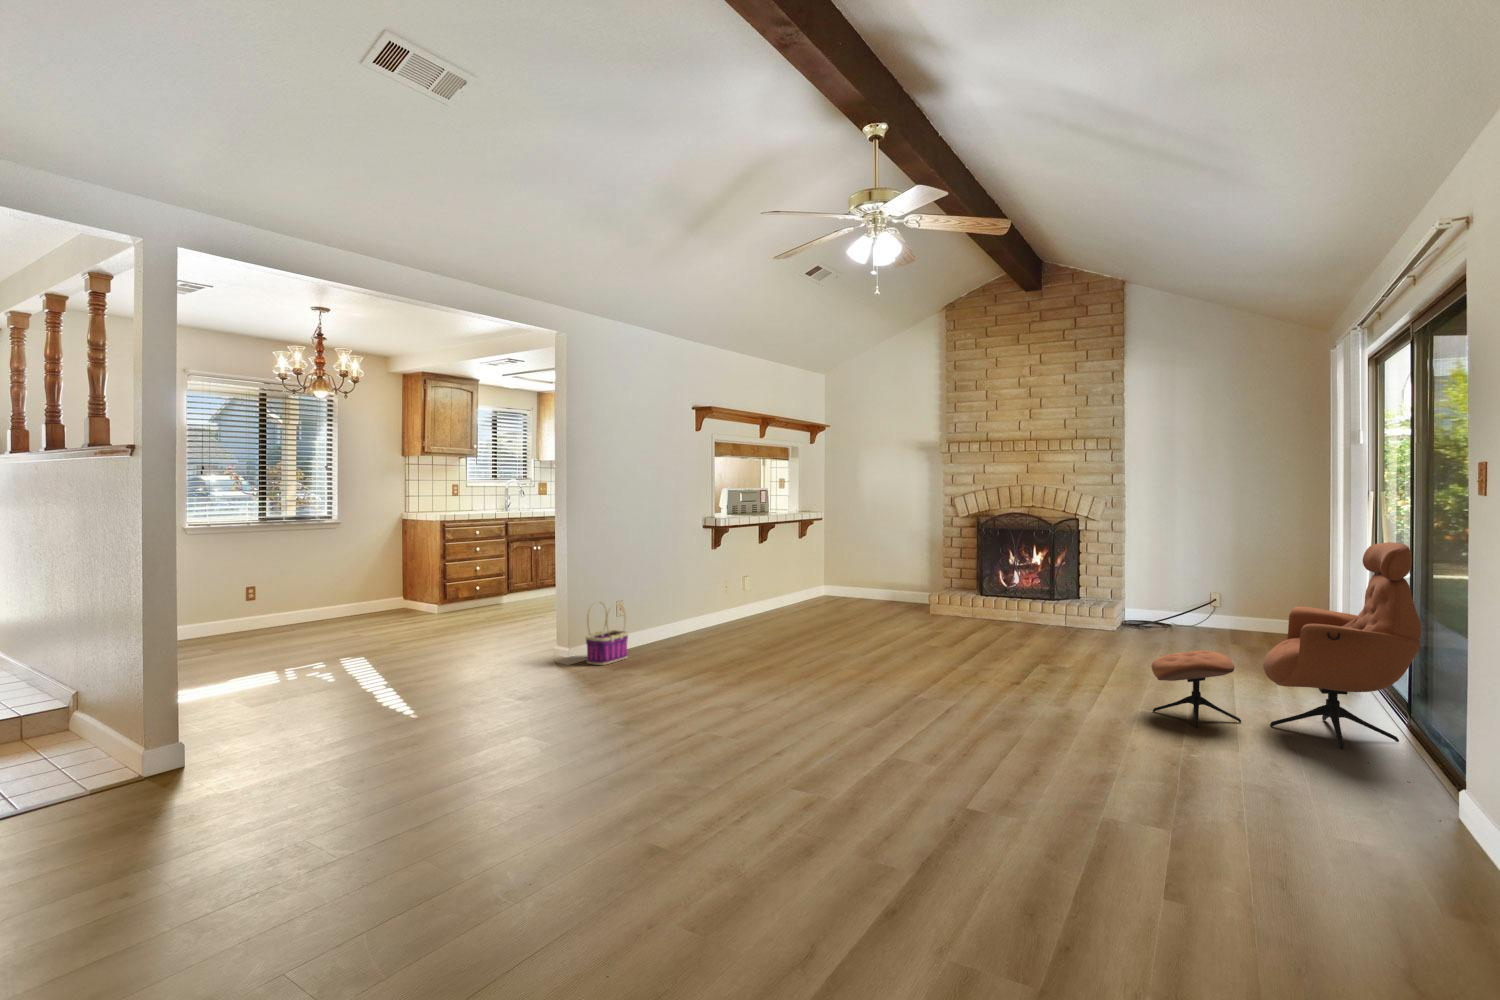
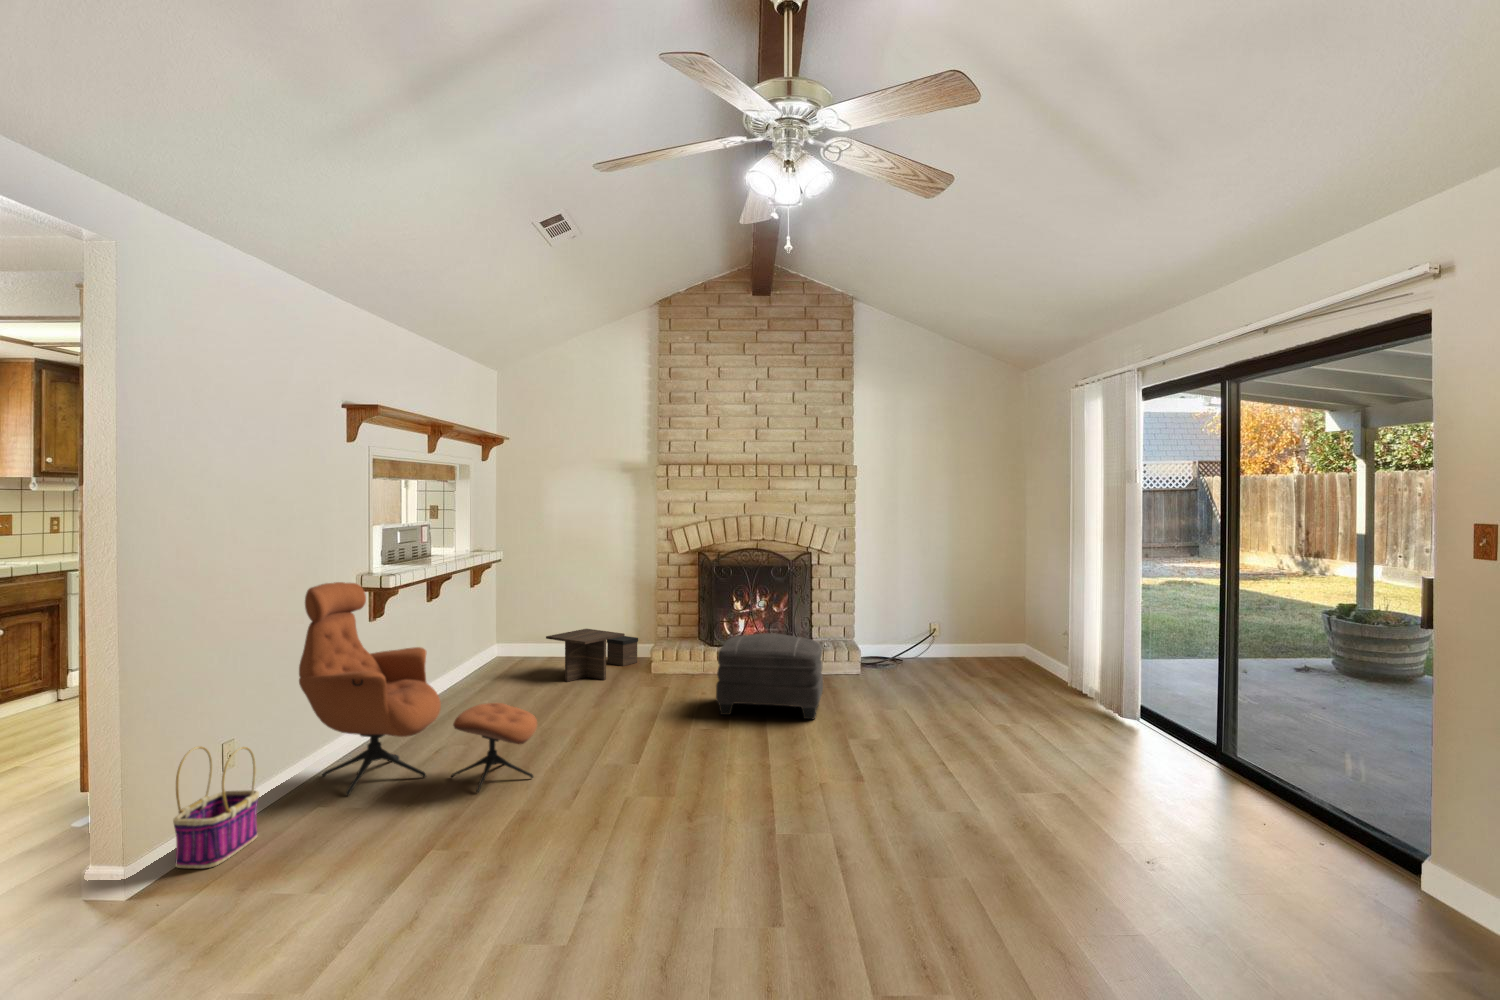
lounge chair: present [1151,542,1421,749] -> present [299,582,537,796]
coffee table: none [847,574,926,613] -> present [546,629,638,682]
ottoman: none [952,579,1052,650] -> present [716,633,823,719]

